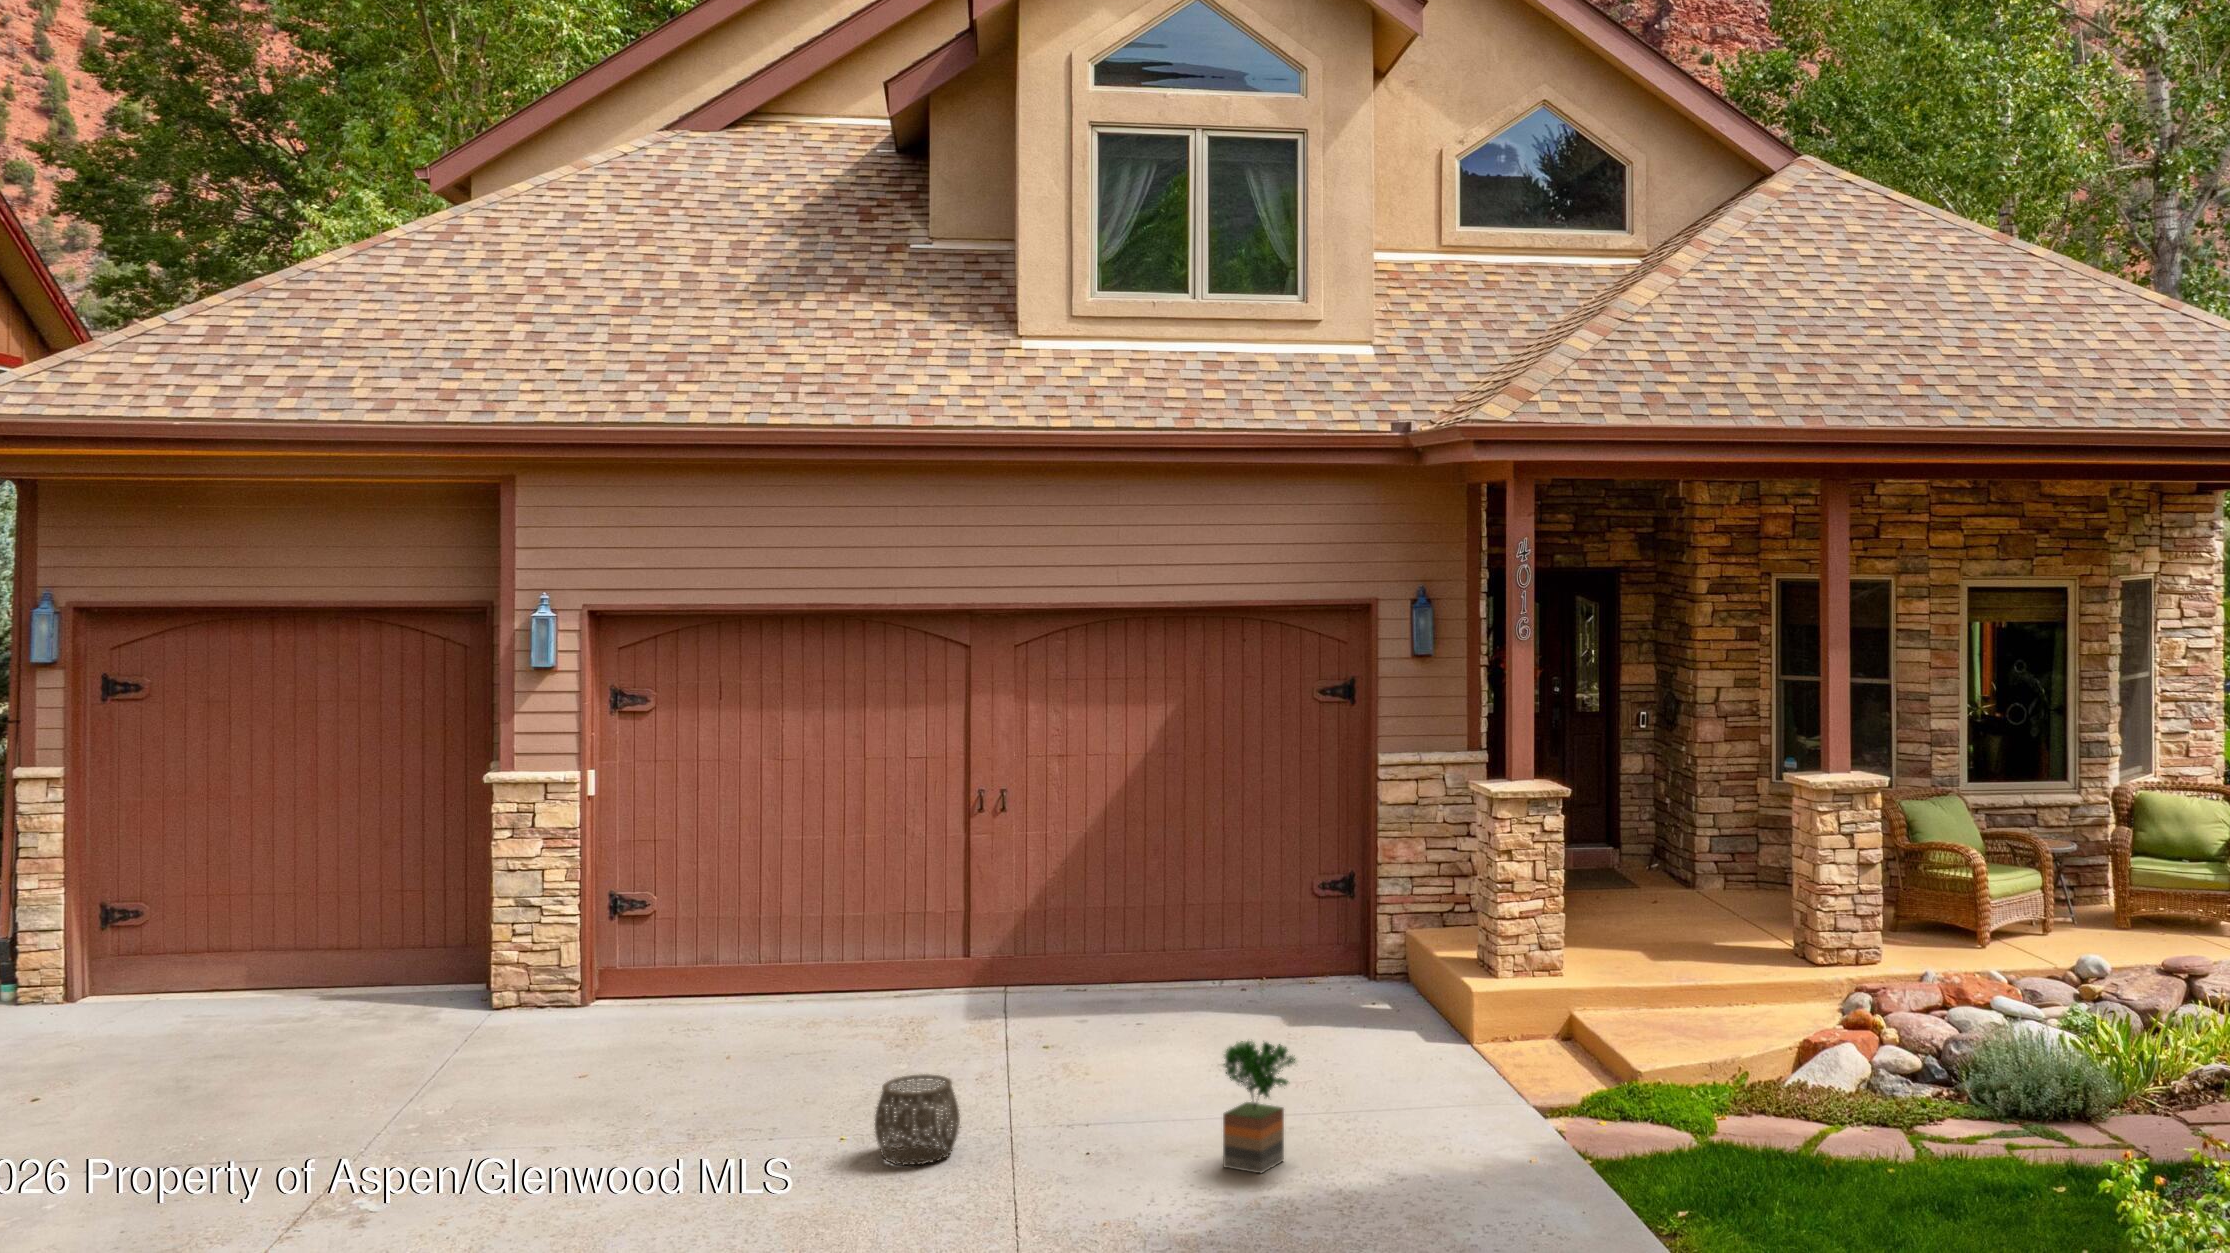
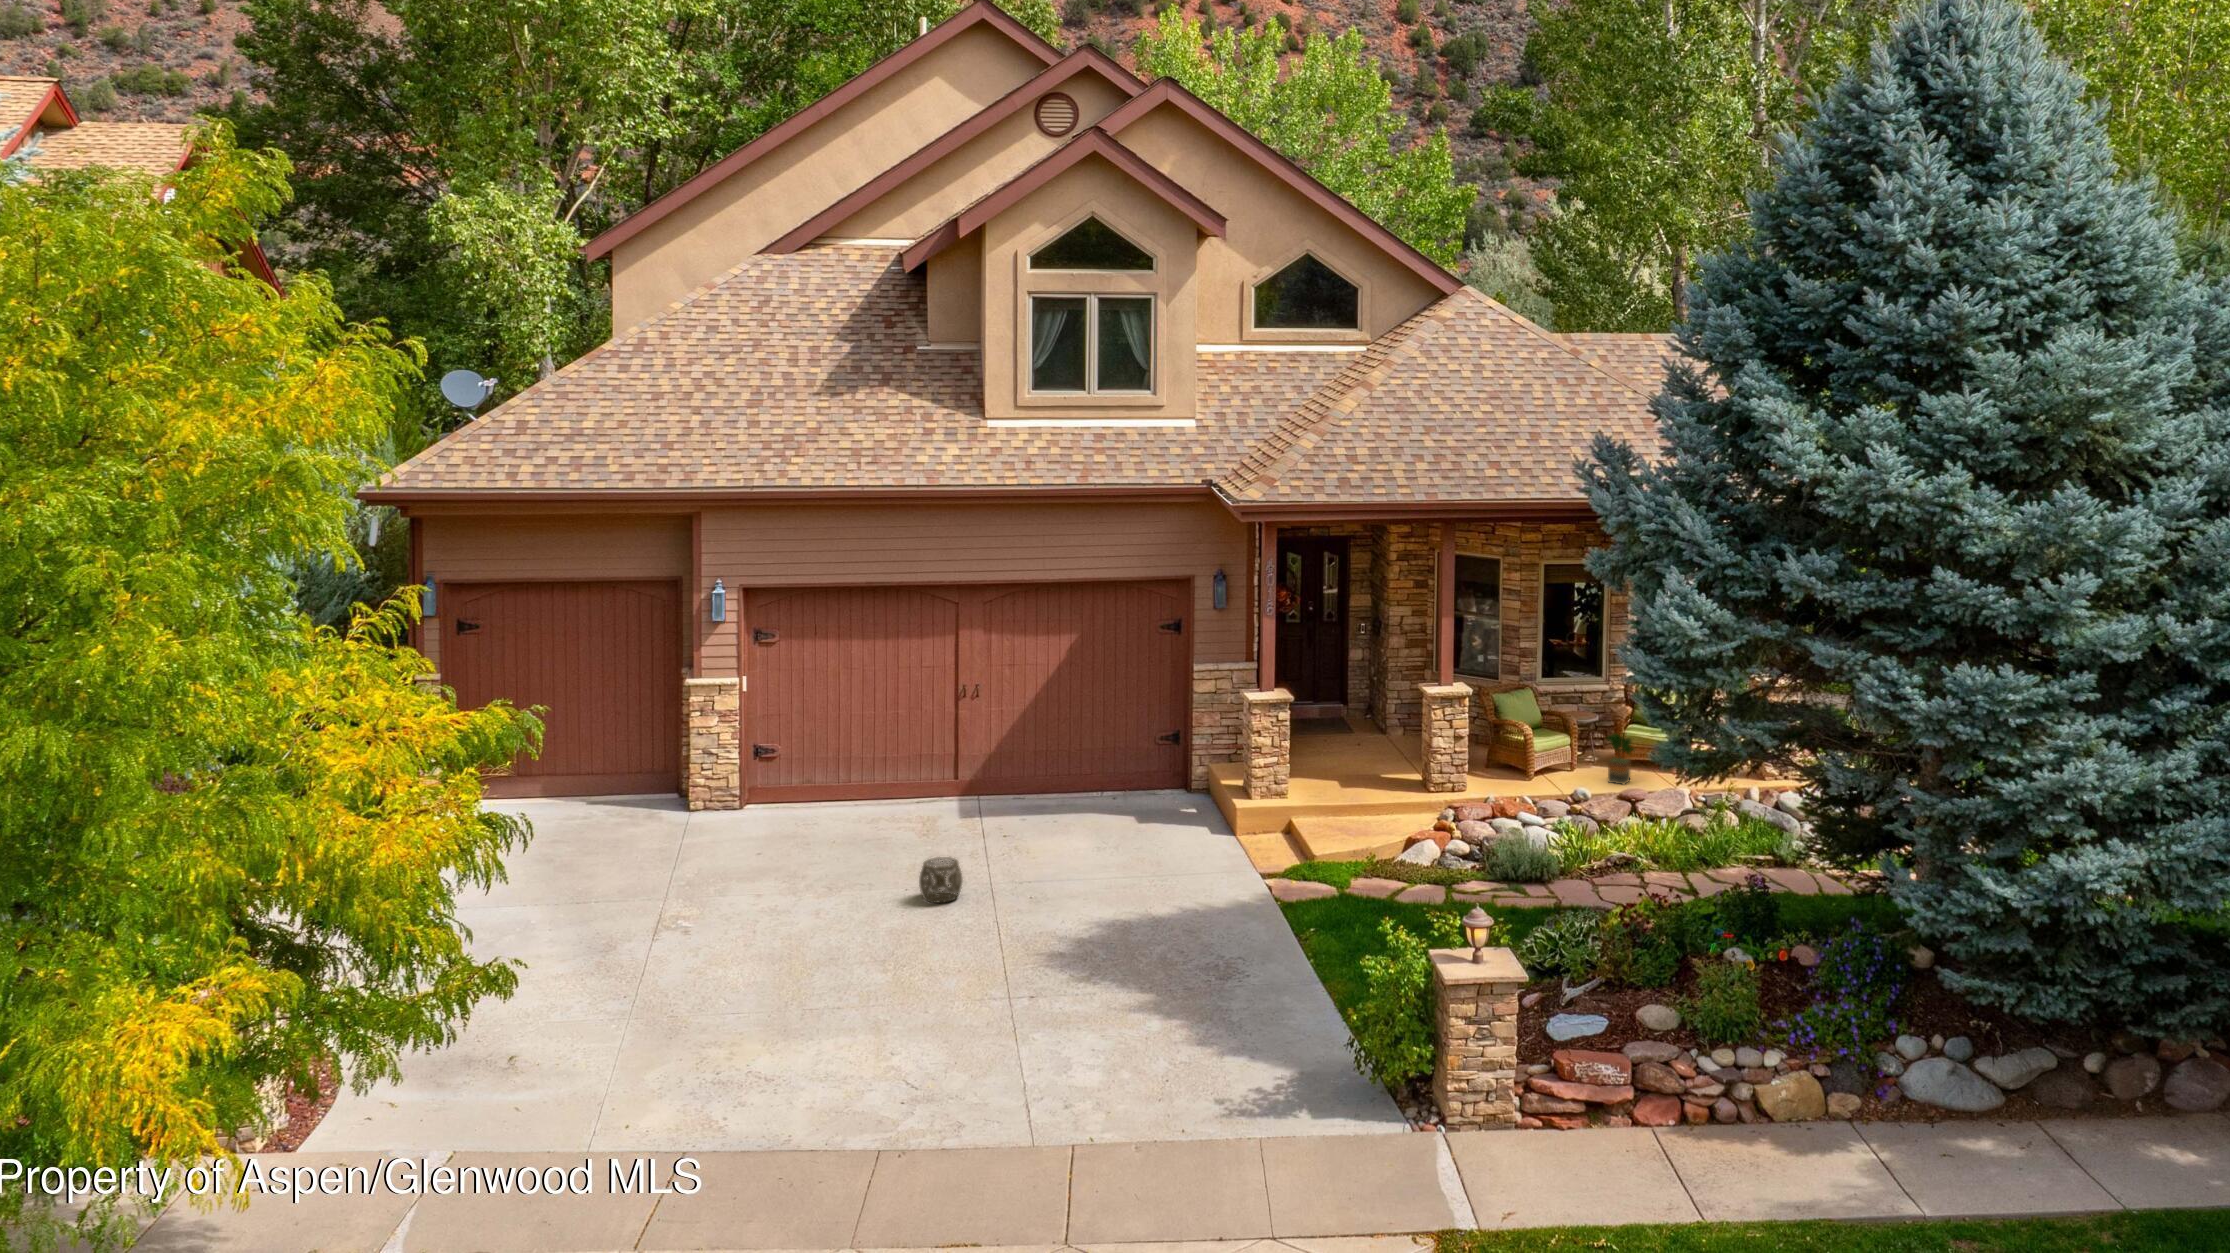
potted tree: present [1223,1041,1296,1173] -> present [1607,734,1634,784]

